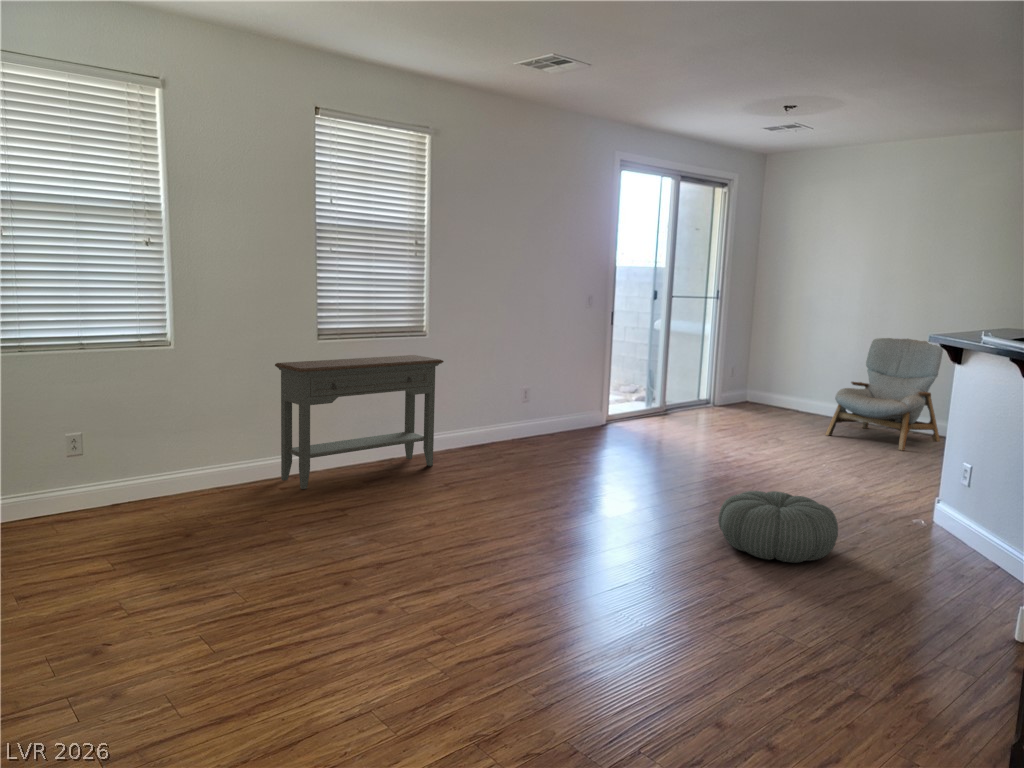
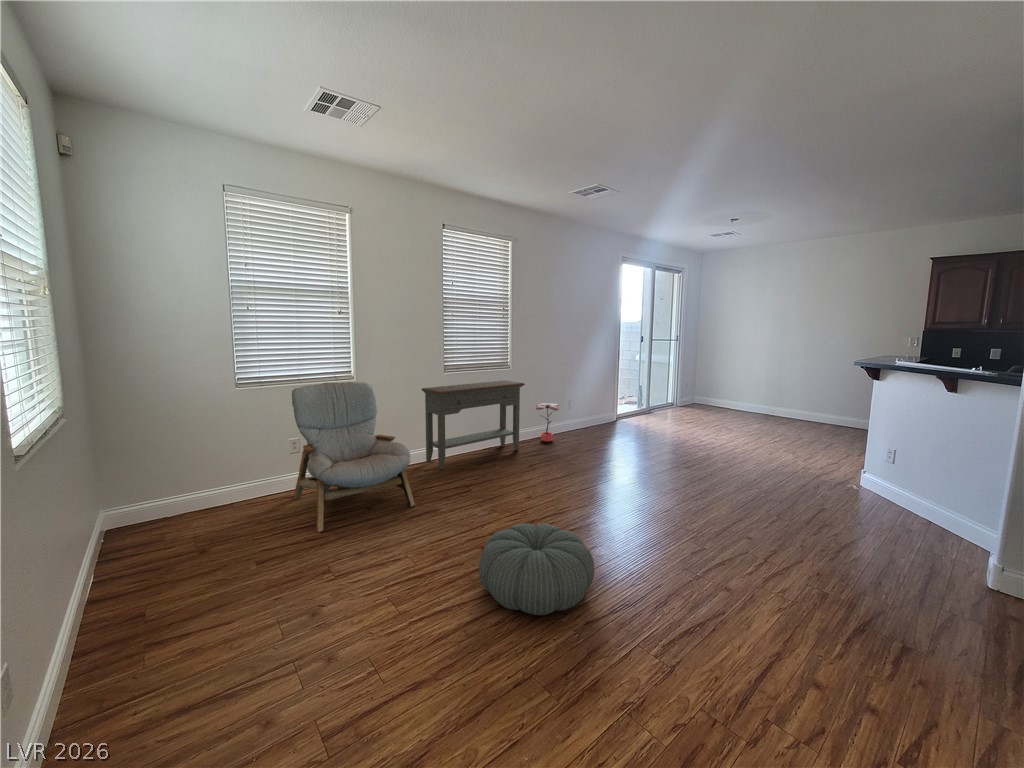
armchair: present [825,338,943,450] -> present [292,382,415,532]
potted plant: none [464,394,502,455] -> present [536,403,559,442]
pouf: present [718,491,838,563] -> present [479,524,594,615]

